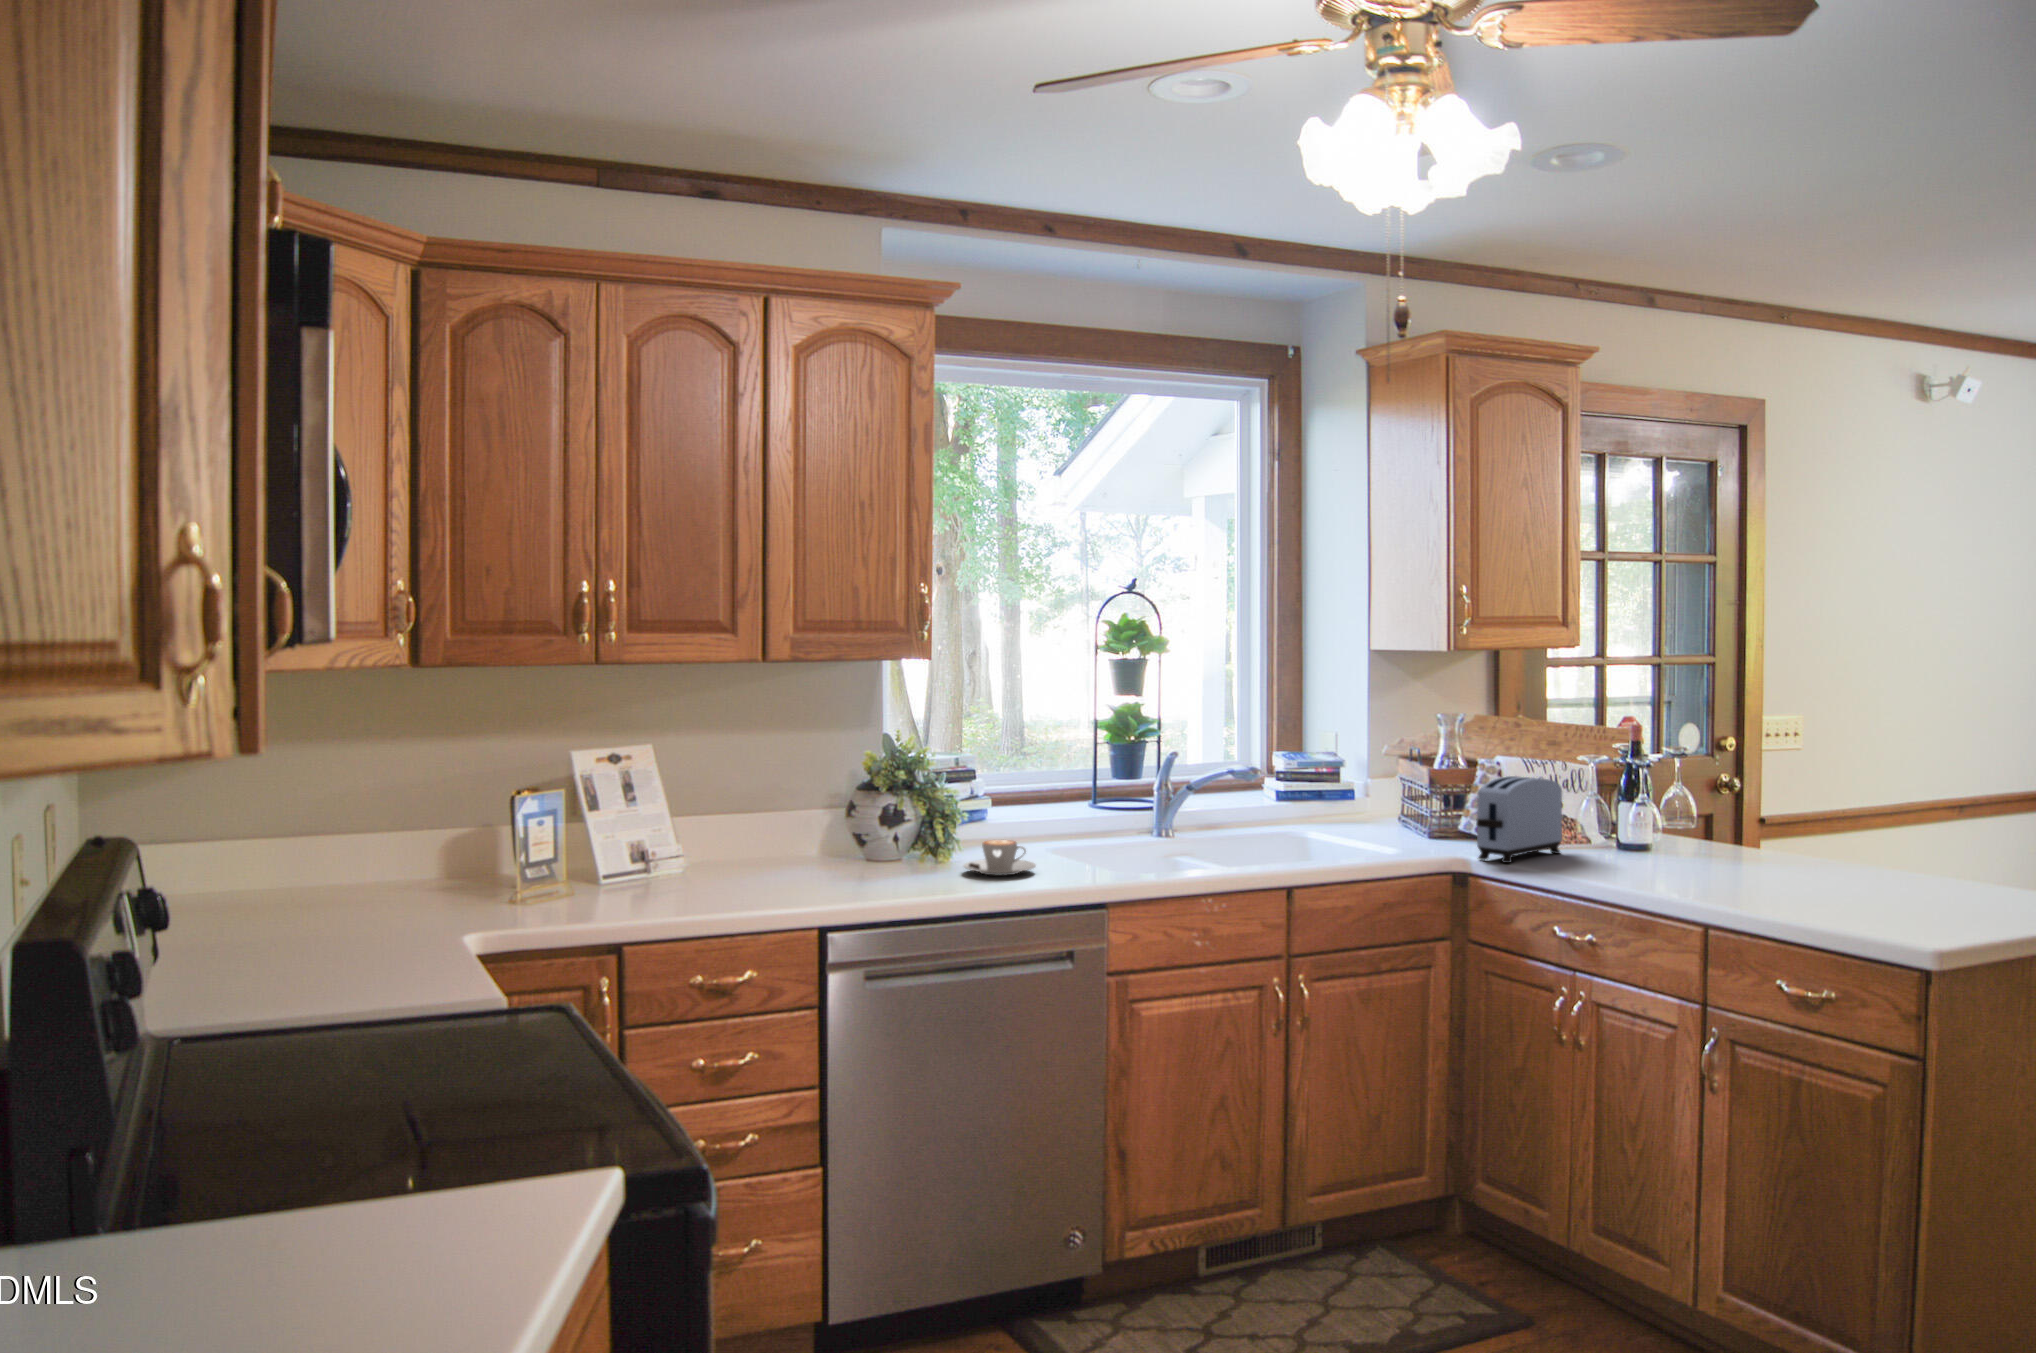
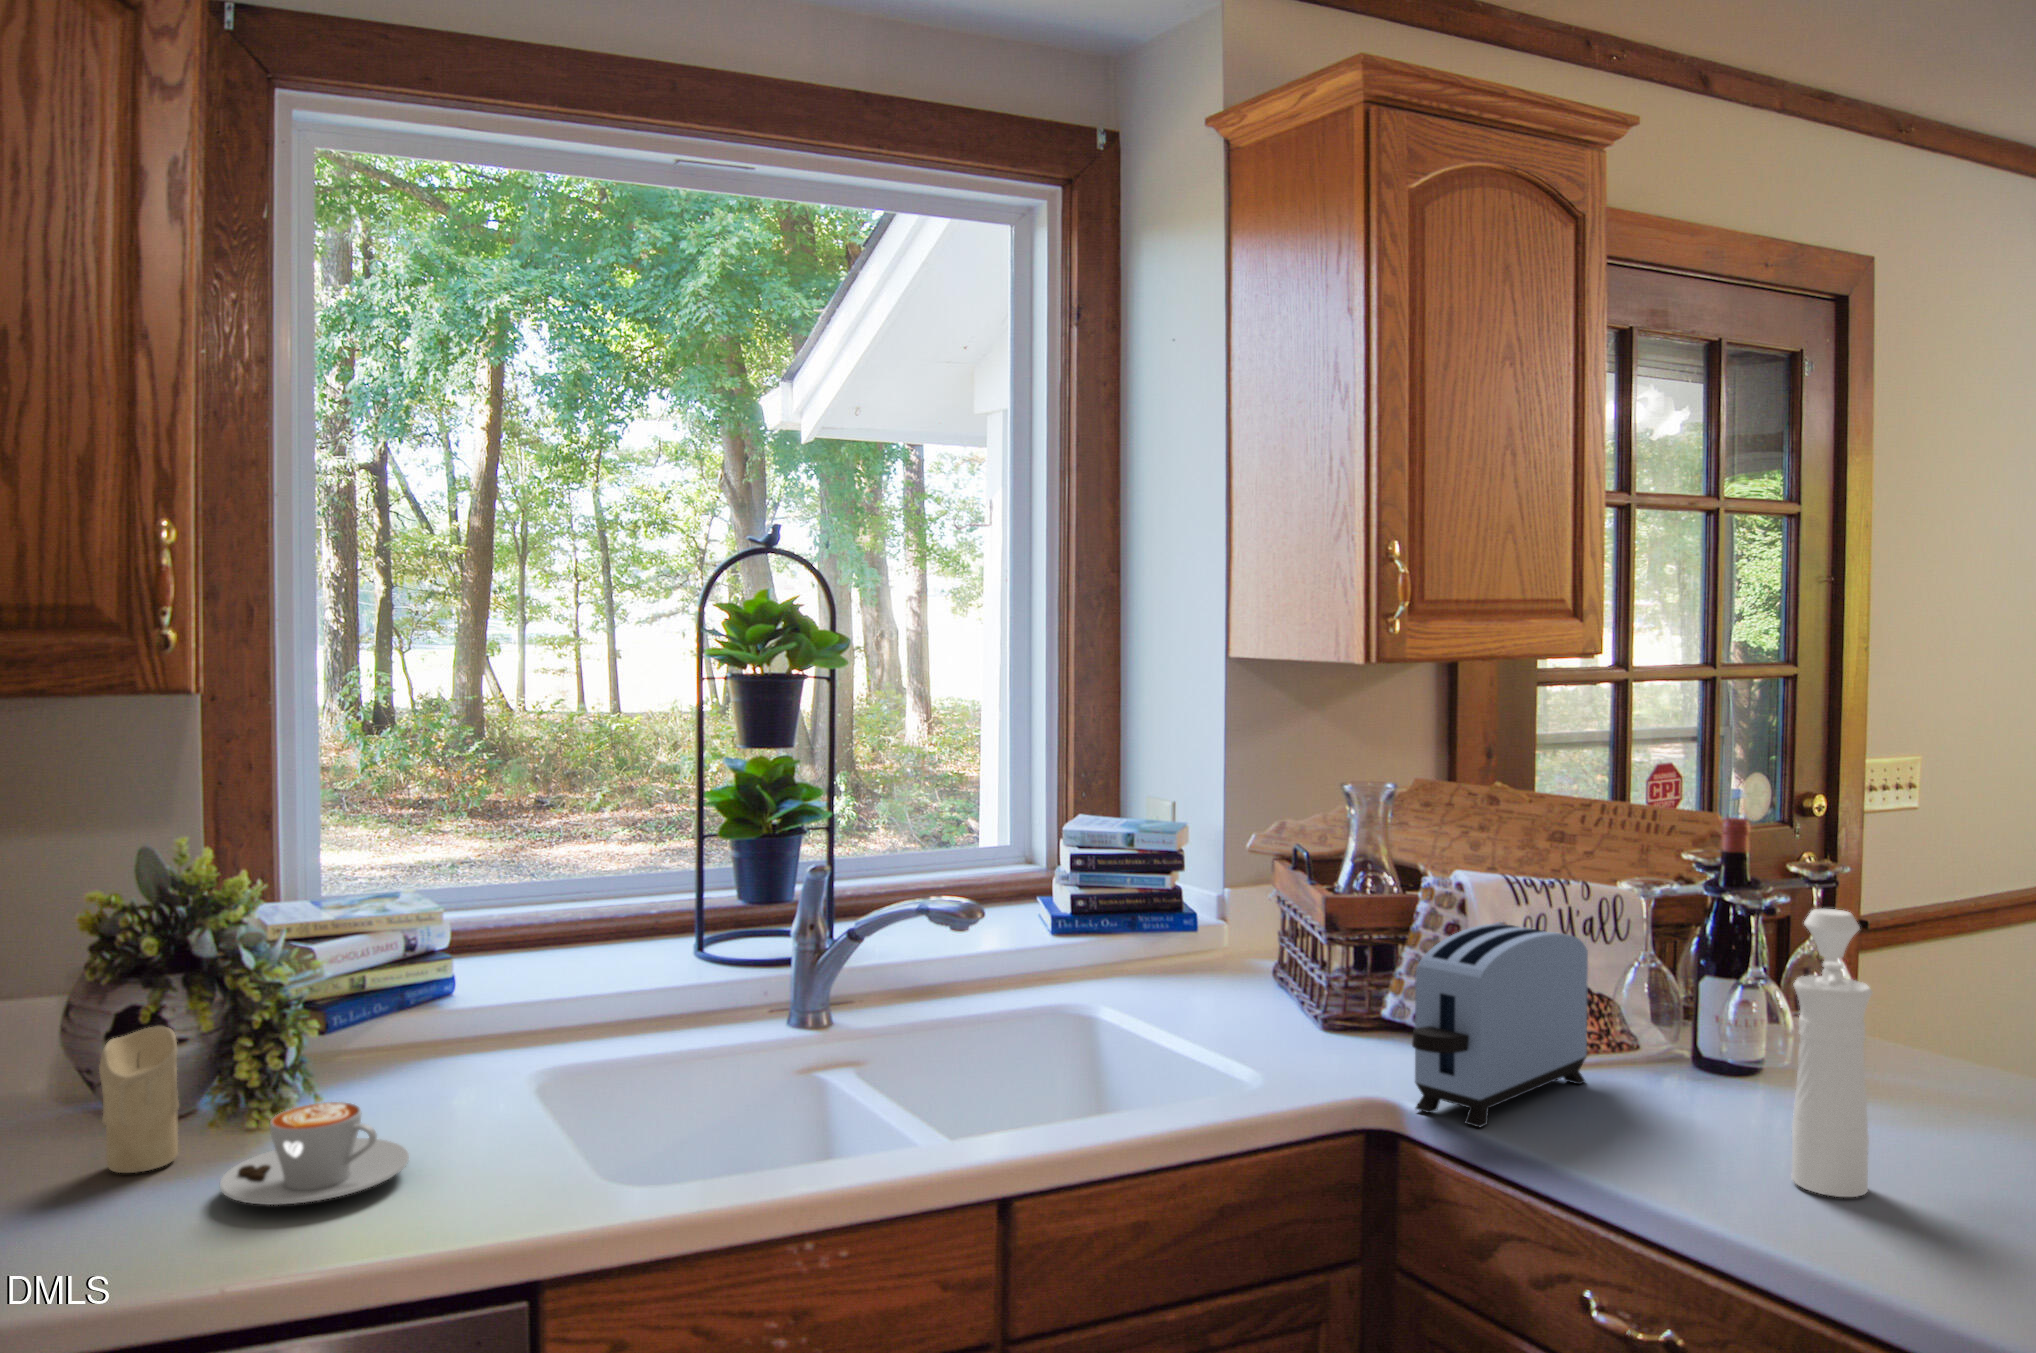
pepper mill: none [1646,761,1683,878] -> present [1791,909,1872,1197]
candle: none [899,809,929,869] -> present [99,1026,179,1173]

